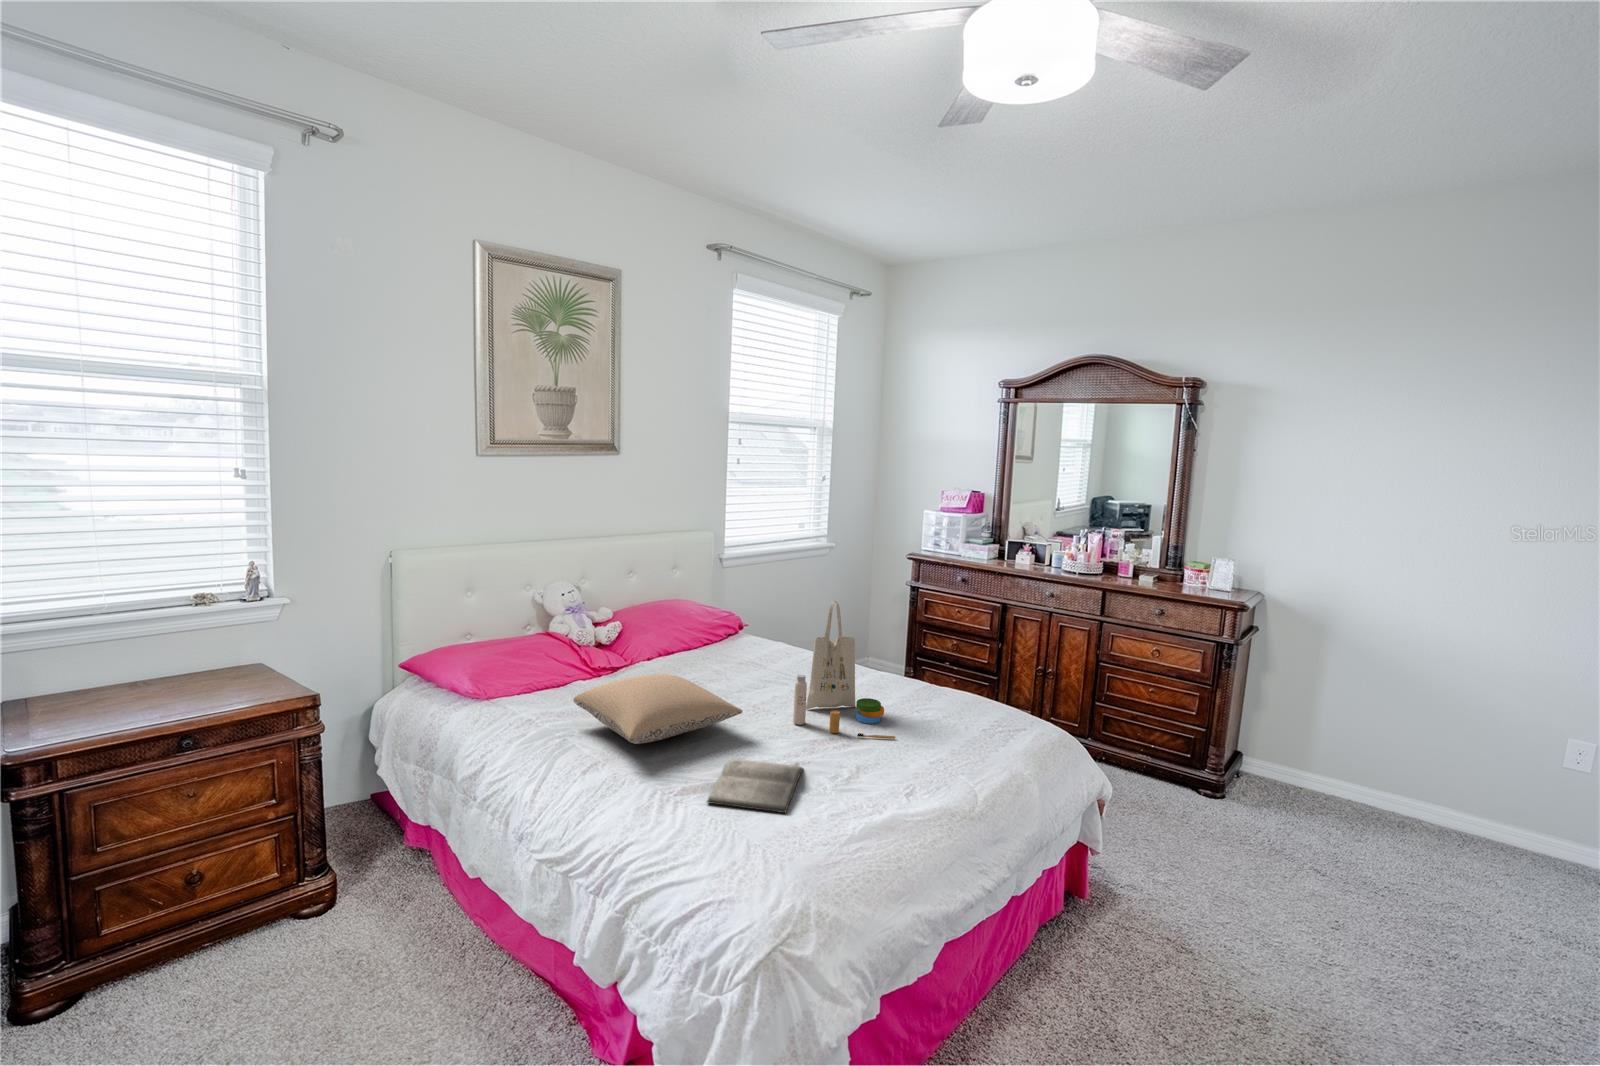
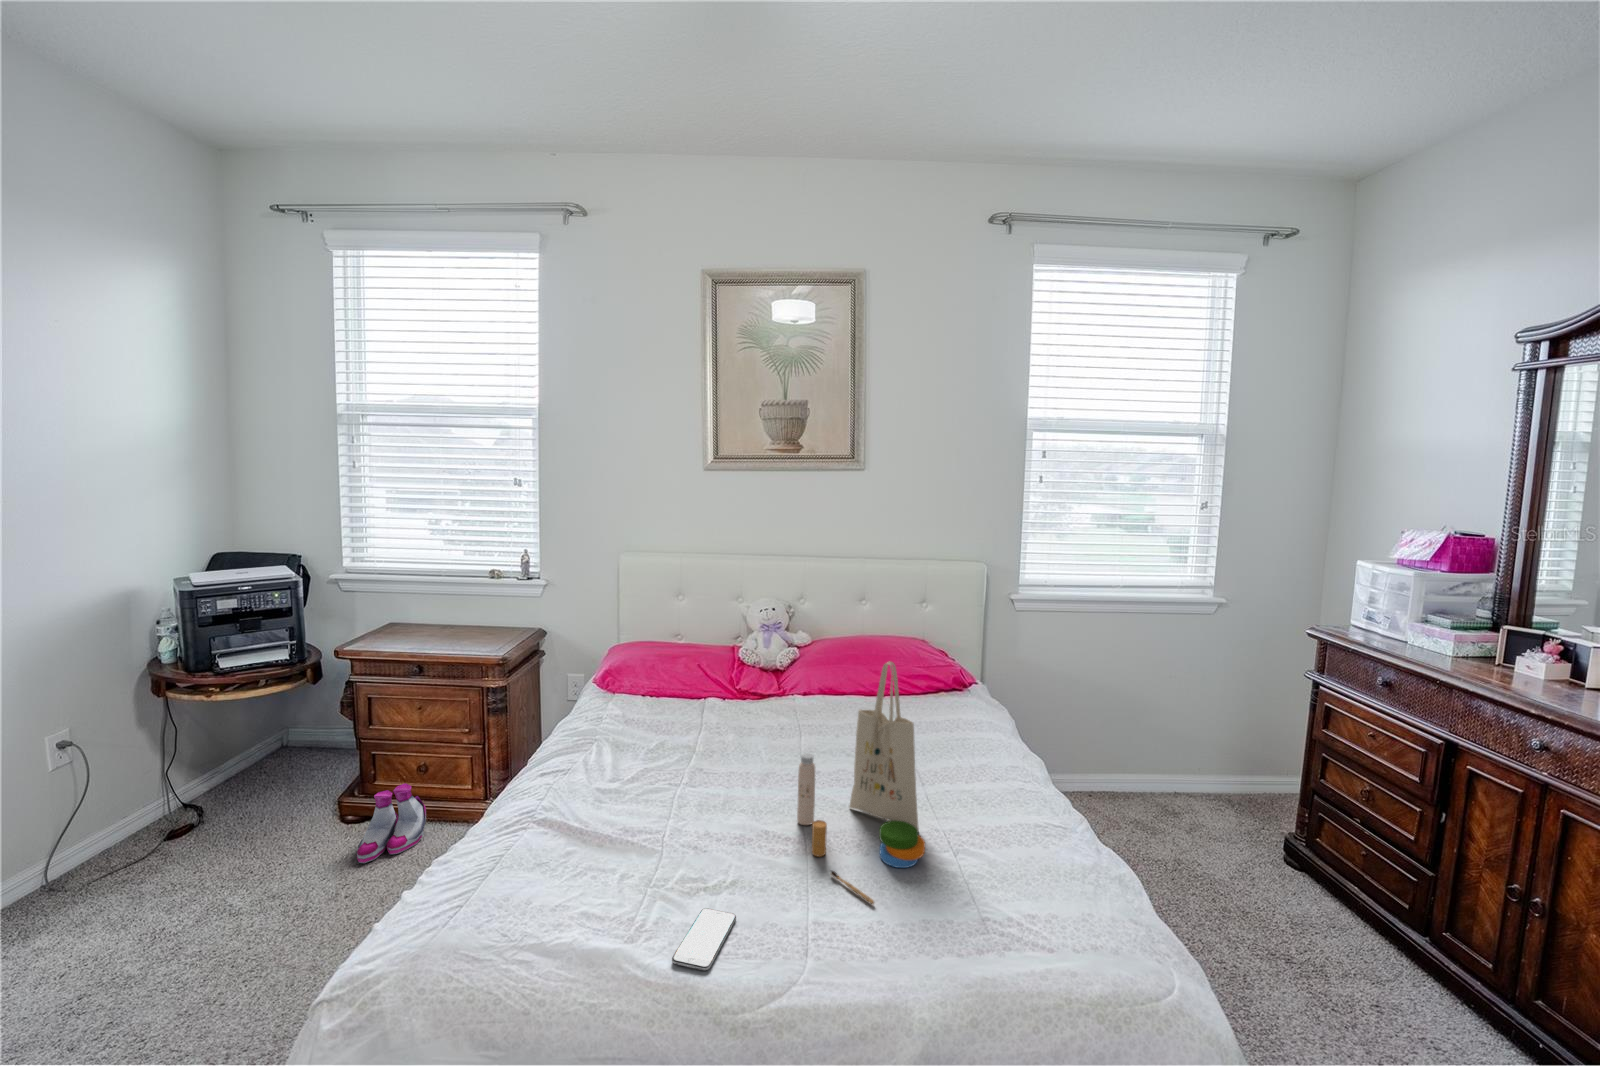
pillow: present [573,674,743,744] -> none [568,701,751,781]
diary: present [707,759,803,813] -> none [526,831,687,929]
smartphone: none [837,766,885,792] -> present [672,908,736,970]
boots: none [161,892,246,1009] -> present [357,783,426,863]

